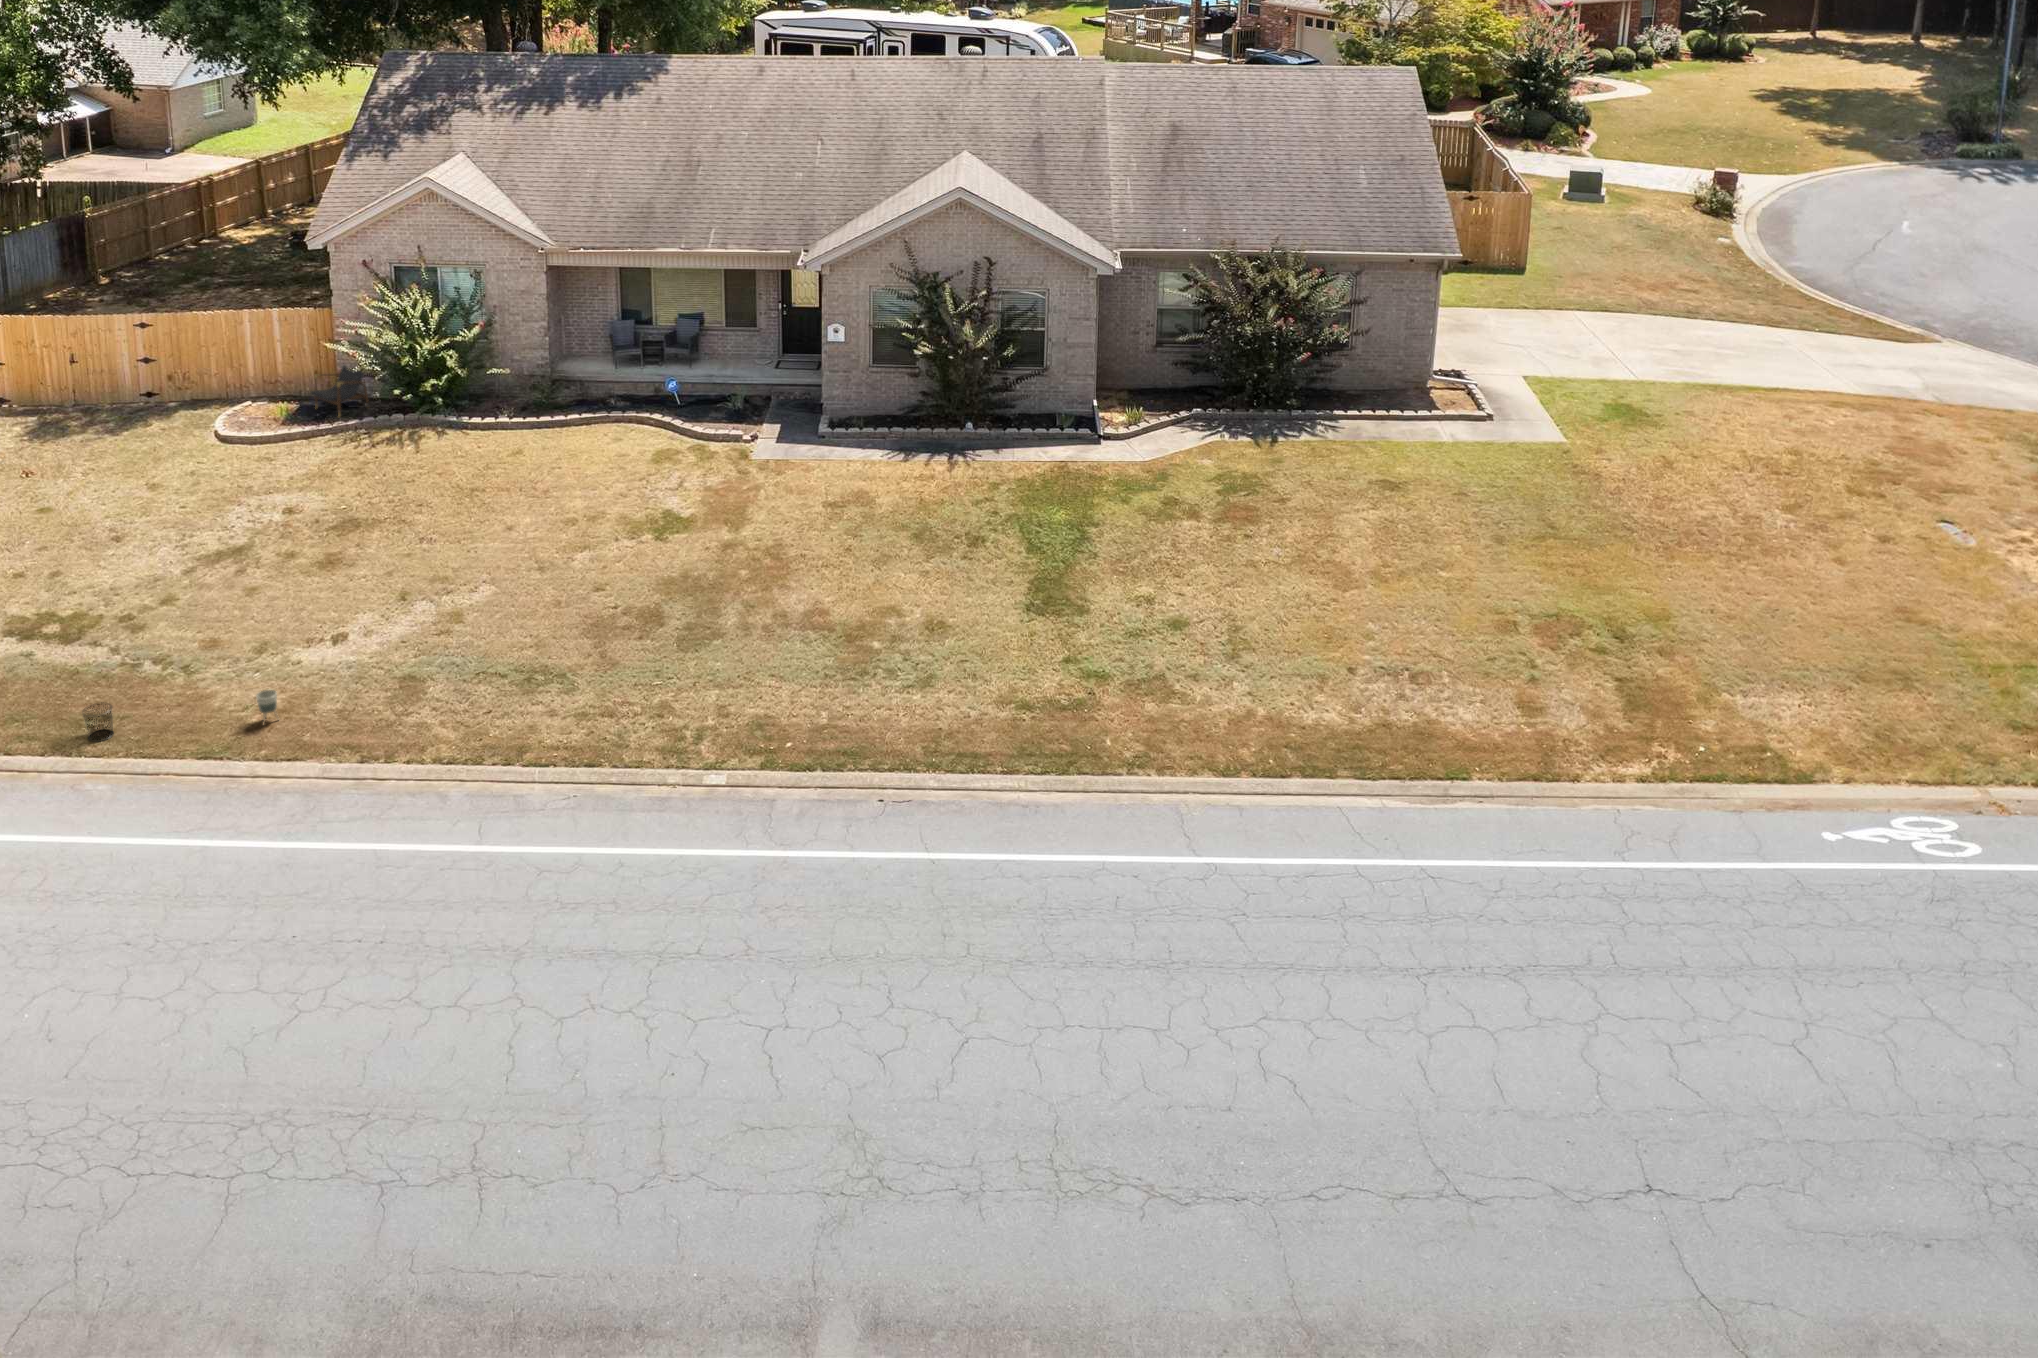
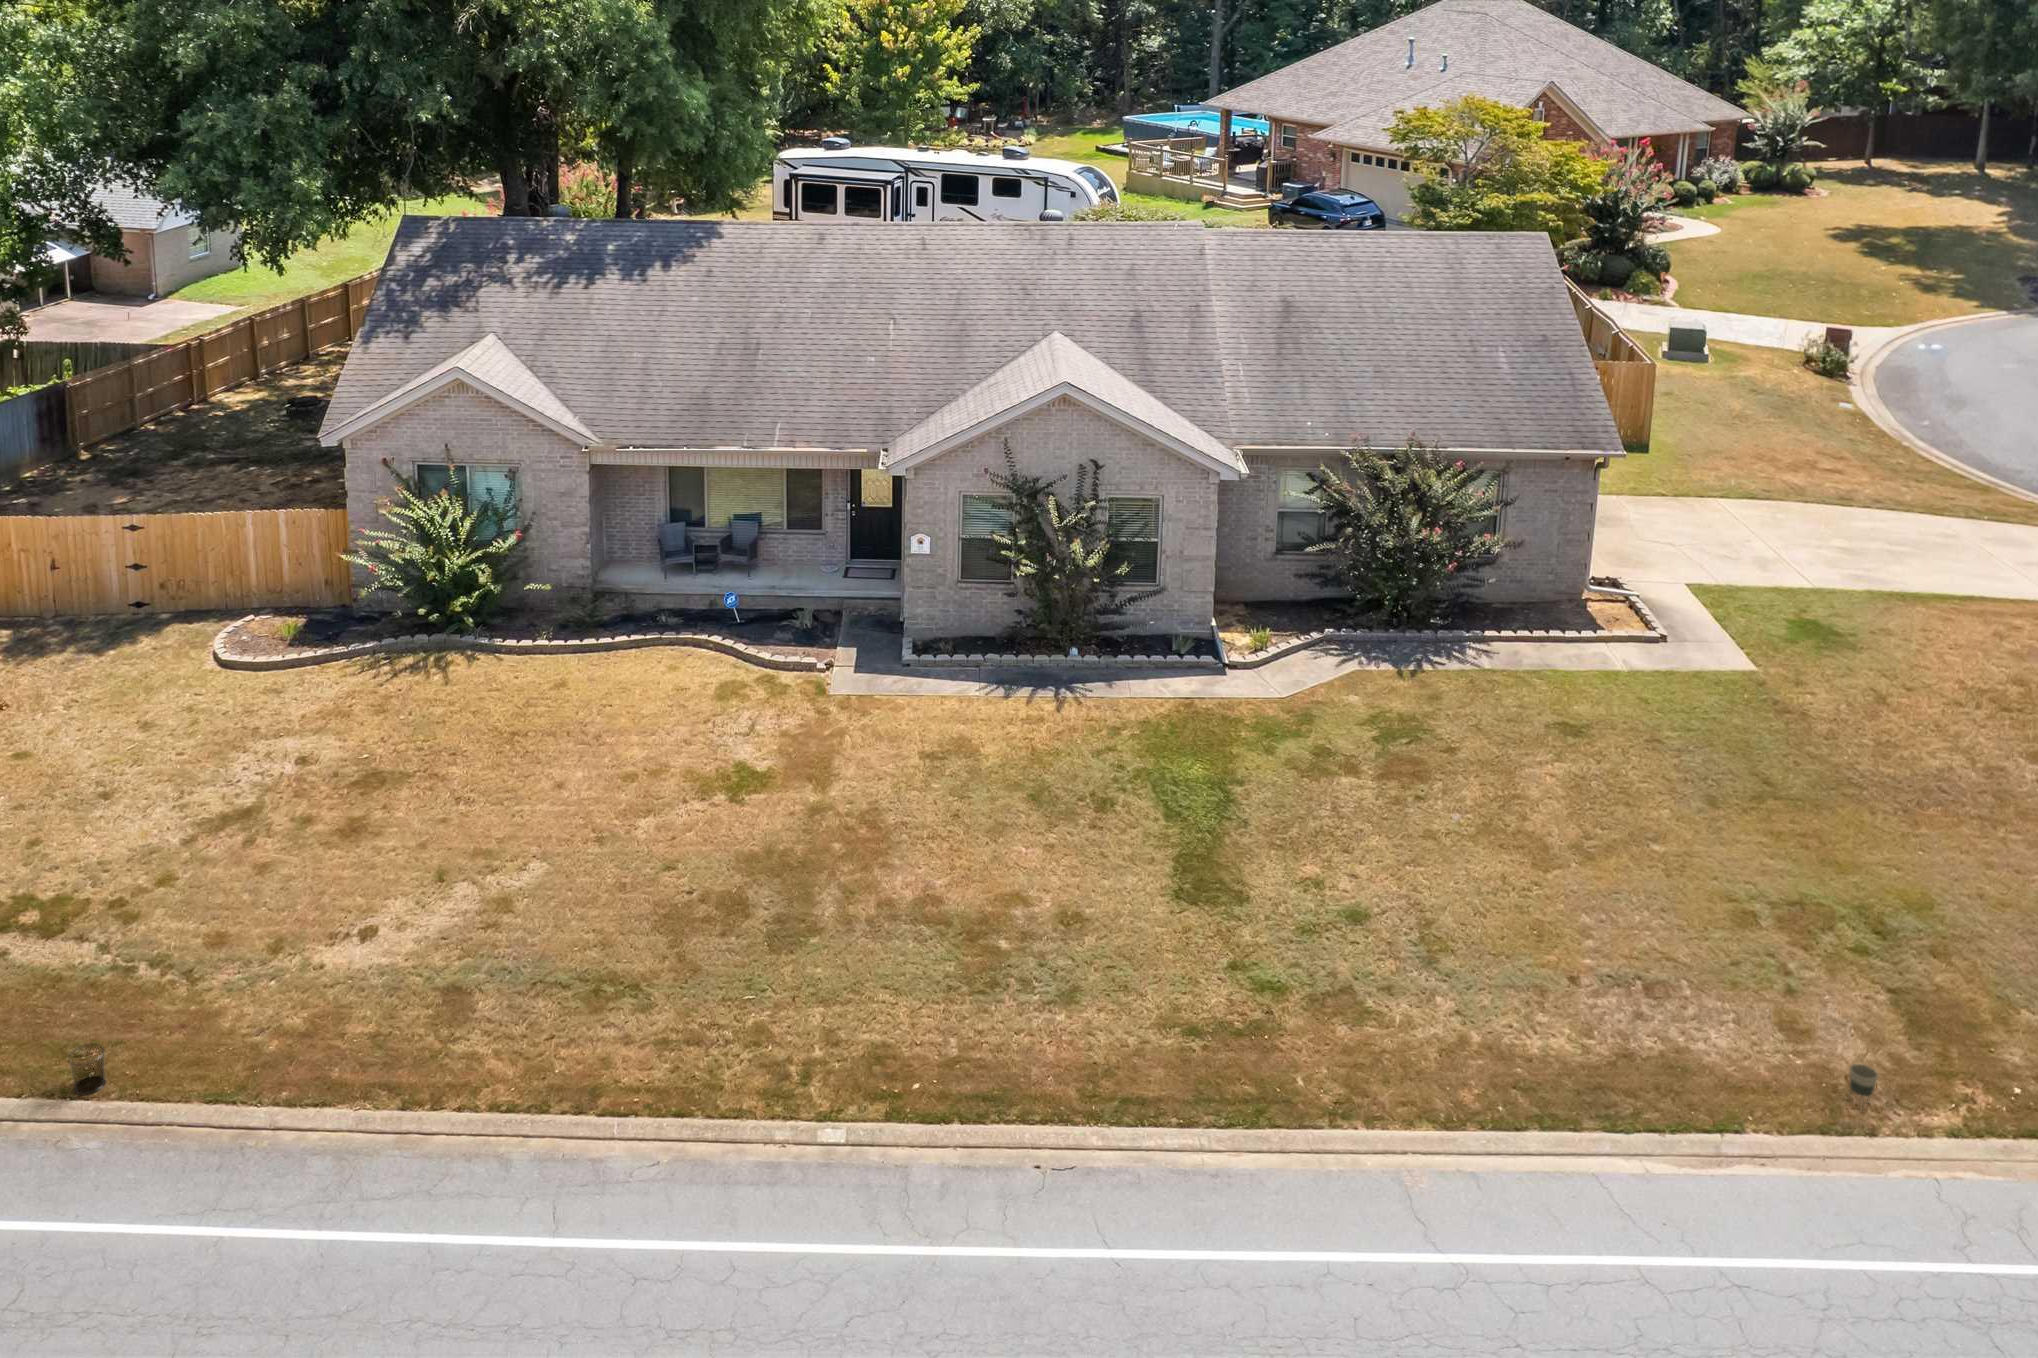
lounge chair: present [310,366,368,416] -> none [316,562,382,635]
planter: present [256,690,279,724] -> present [1846,1064,1878,1111]

